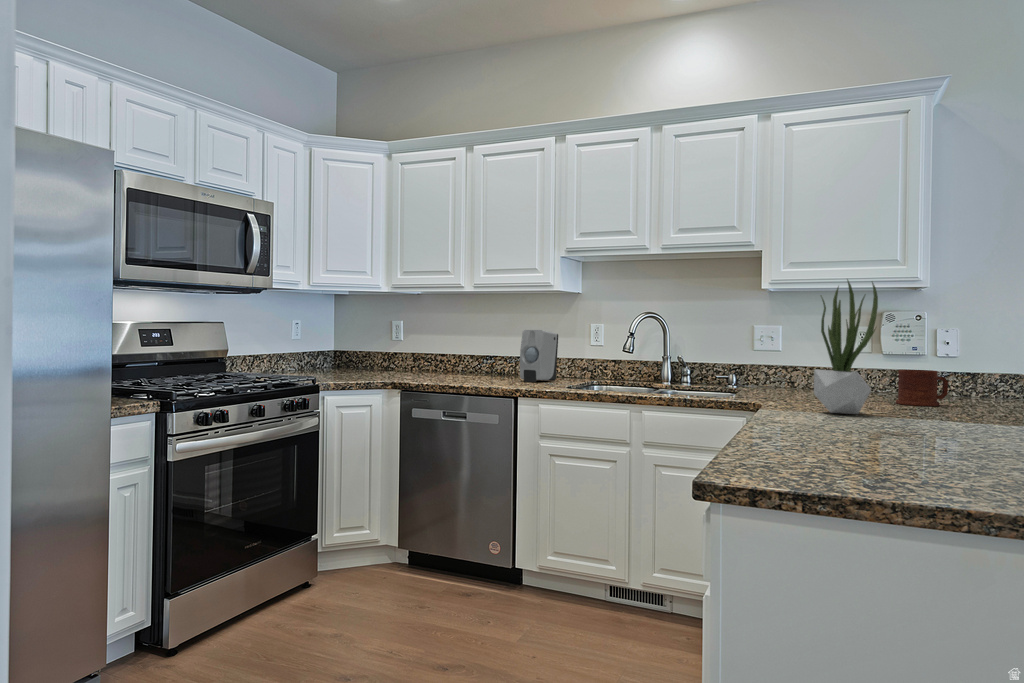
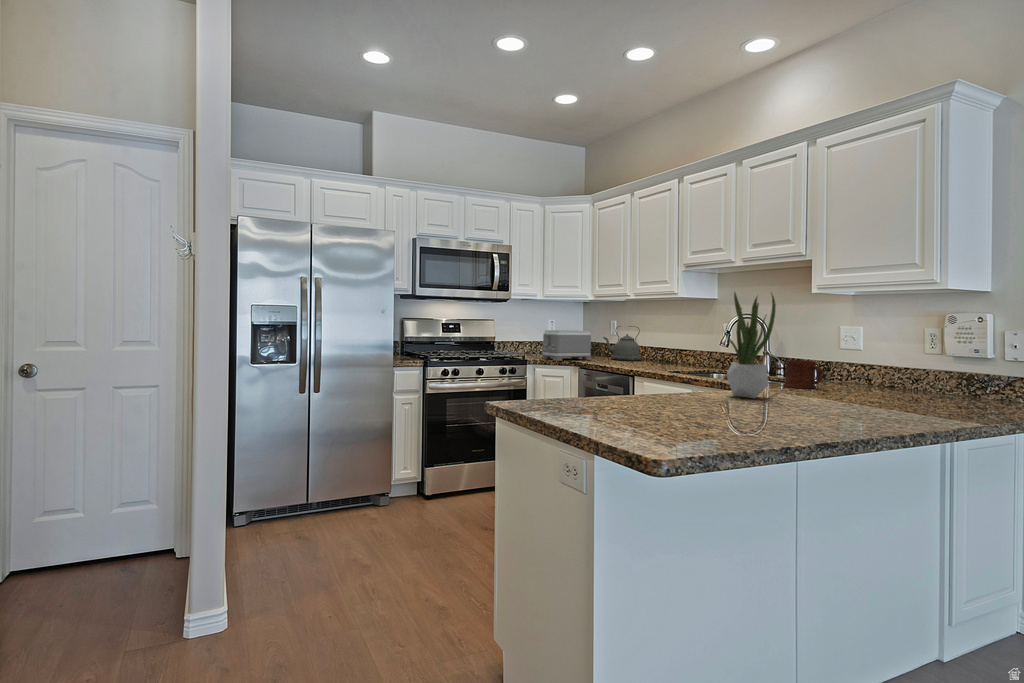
kettle: none [405,329,458,376] -> present [603,326,642,361]
soap dispenser: present [520,330,558,382] -> none [659,328,694,367]
toaster: none [341,336,409,382] -> present [541,330,592,361]
mug: present [896,370,948,406] -> present [784,360,823,389]

